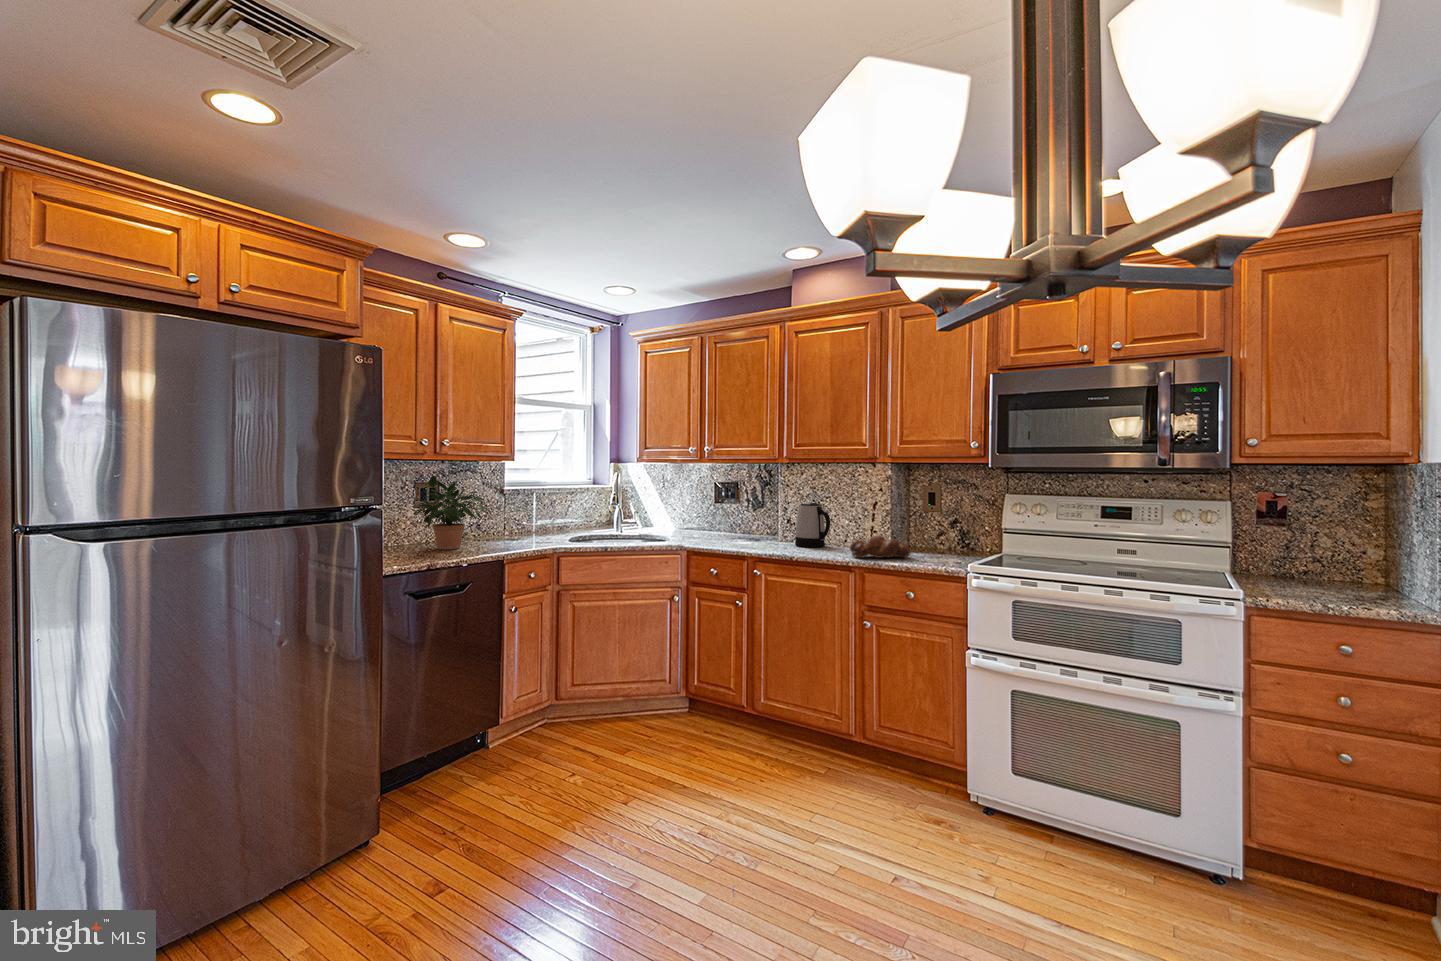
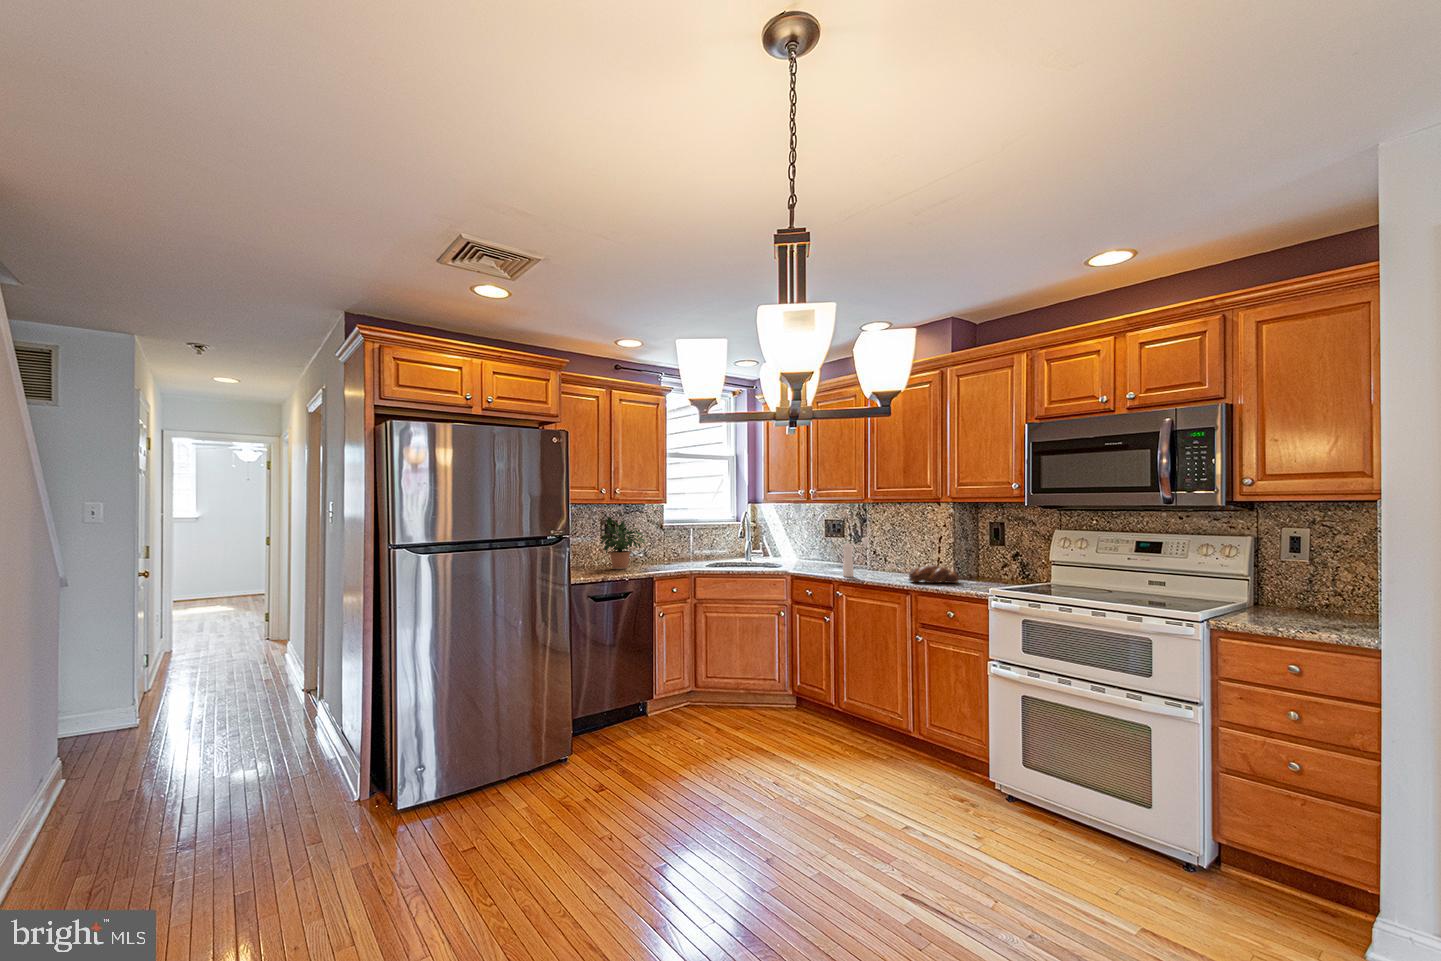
kettle: present [795,502,830,547] -> none [879,537,906,574]
pepper mill: none [763,504,792,552] -> present [843,538,869,577]

